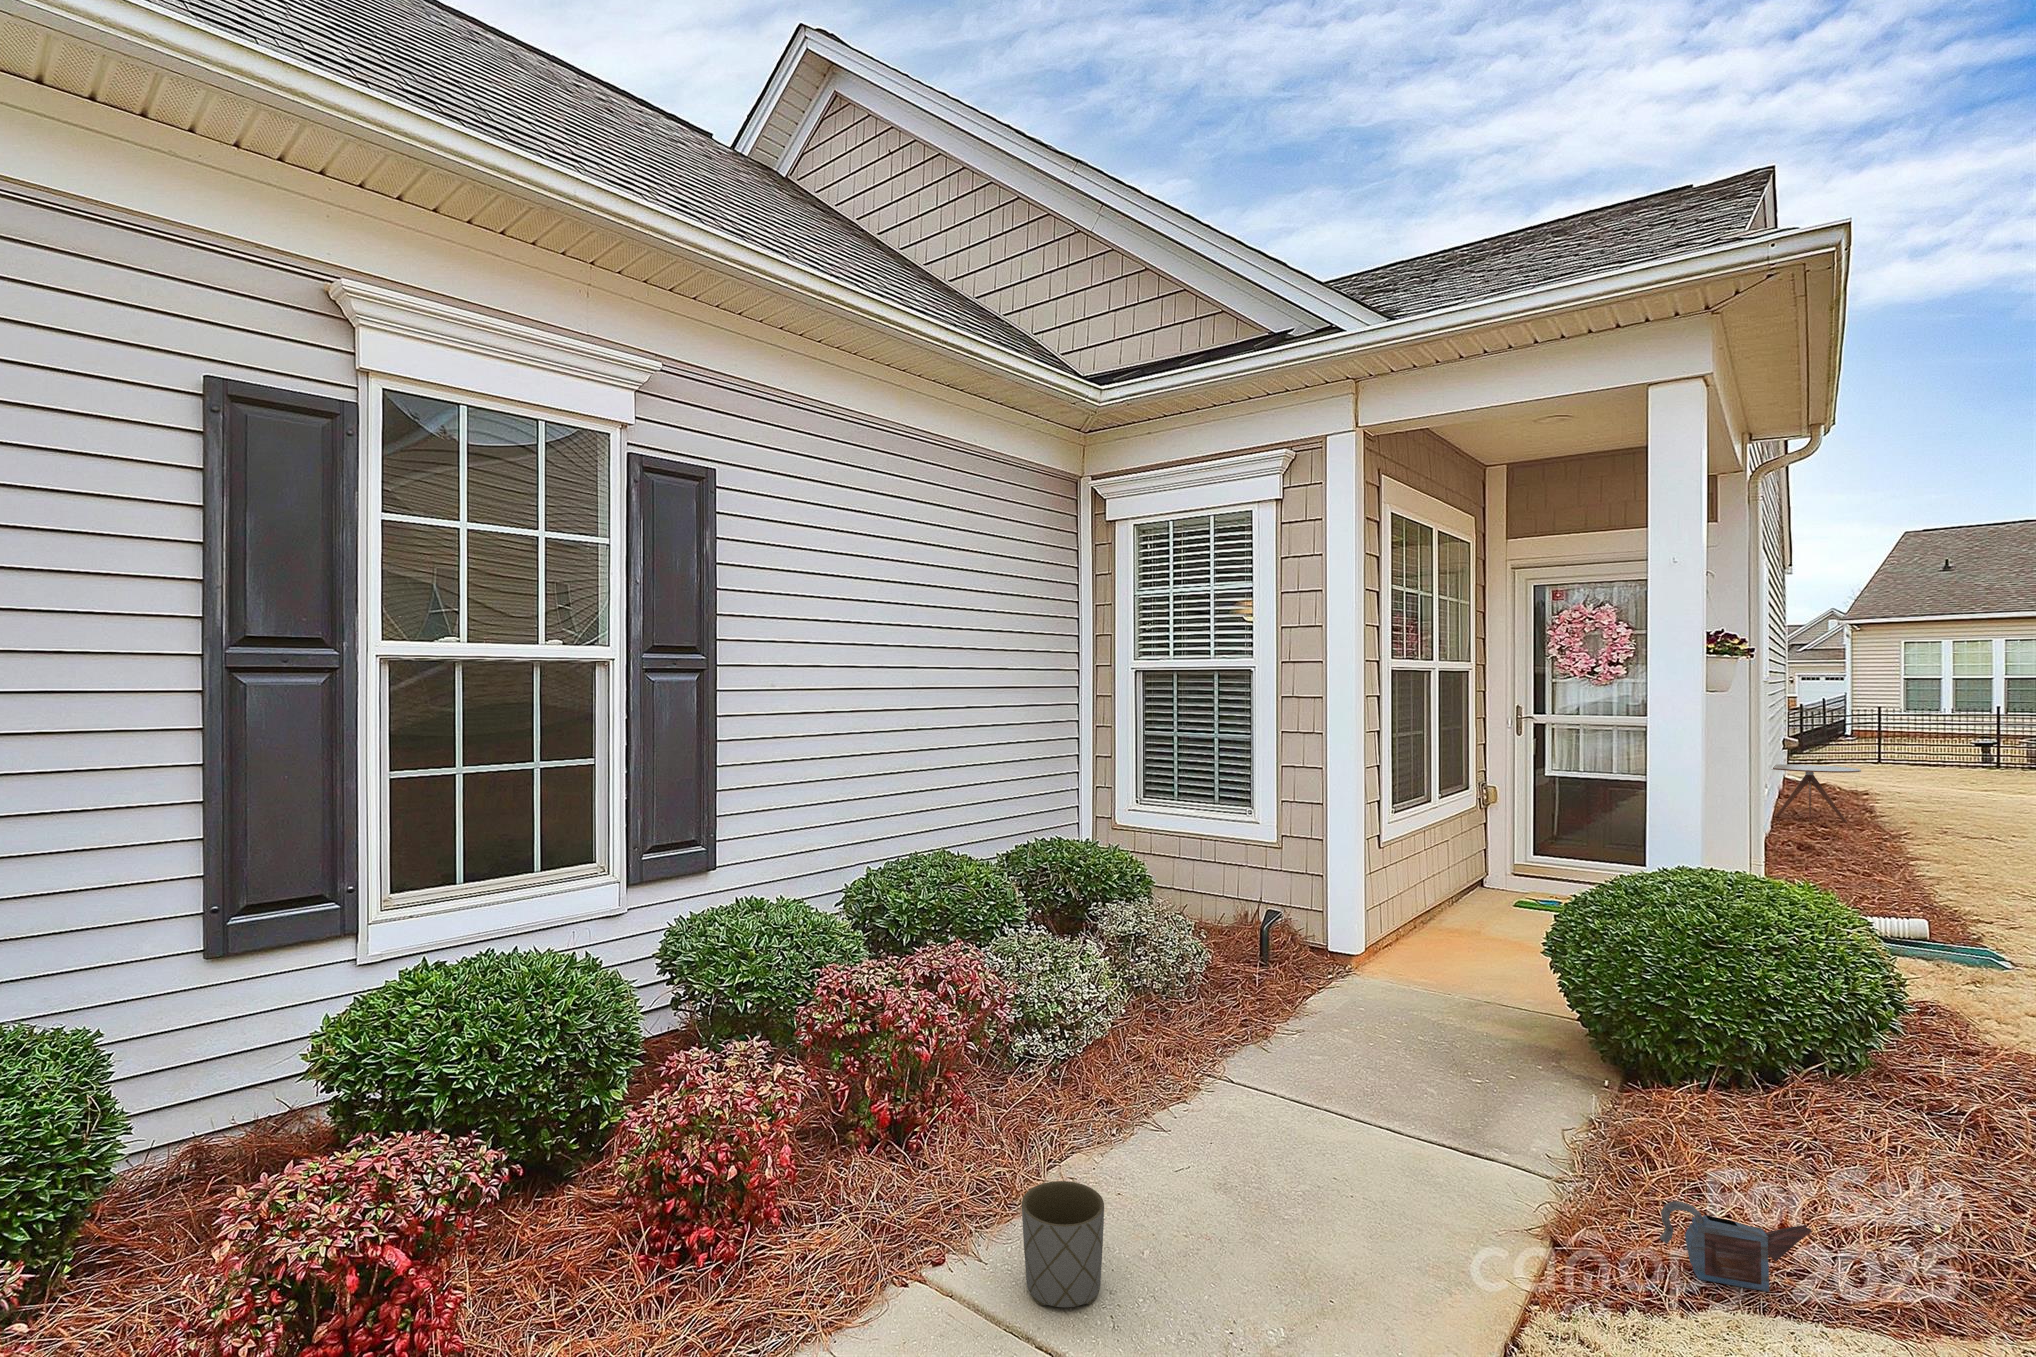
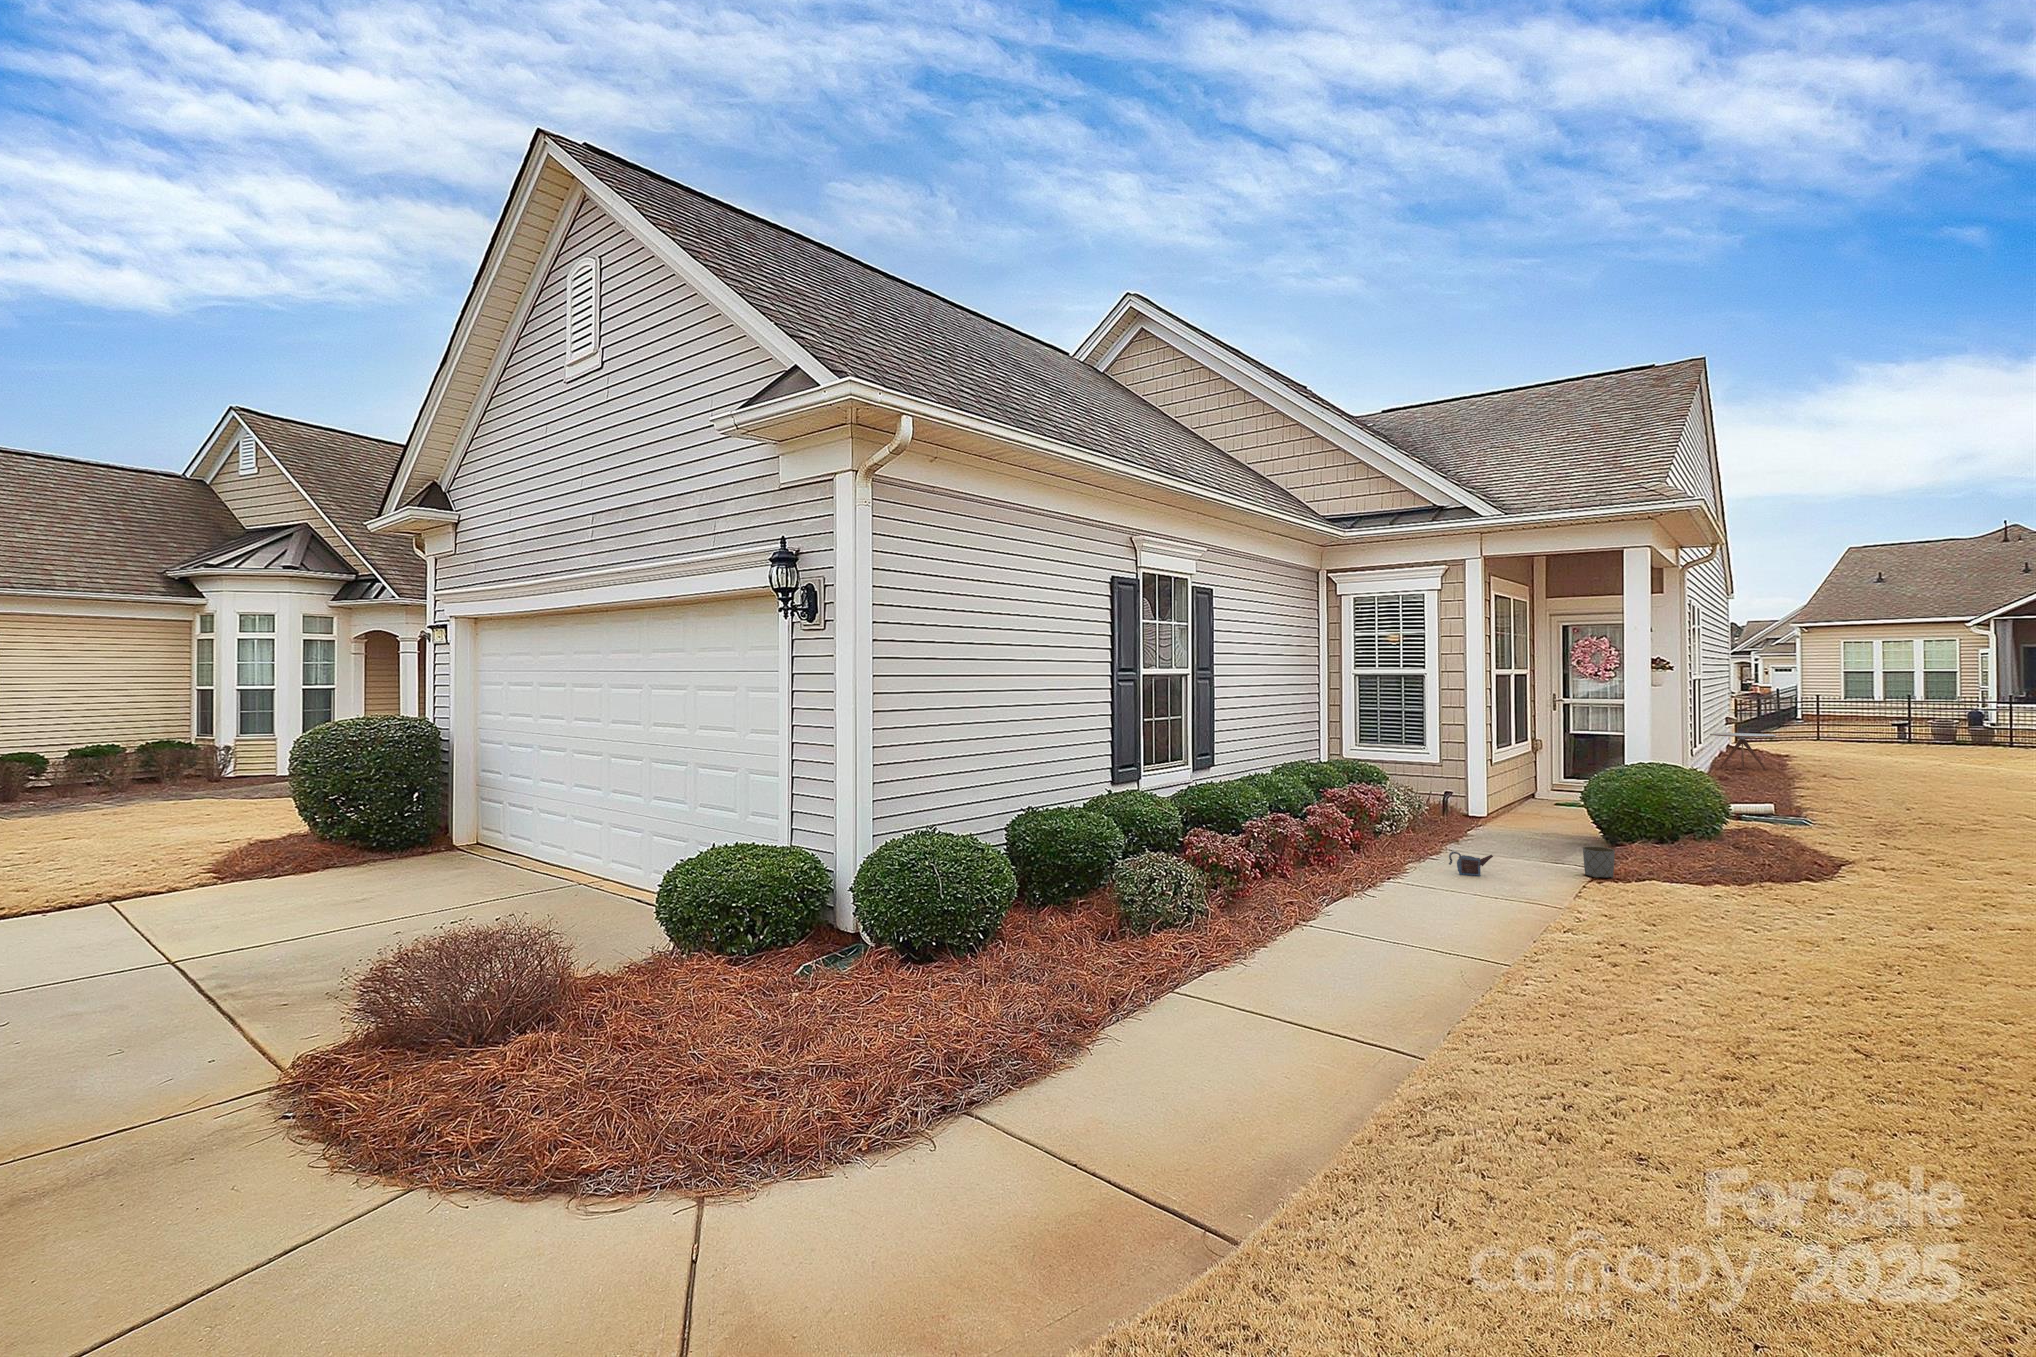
planter: present [1022,1181,1104,1307] -> present [1583,847,1615,878]
watering can: present [1660,1201,1812,1292] -> present [1449,852,1493,876]

